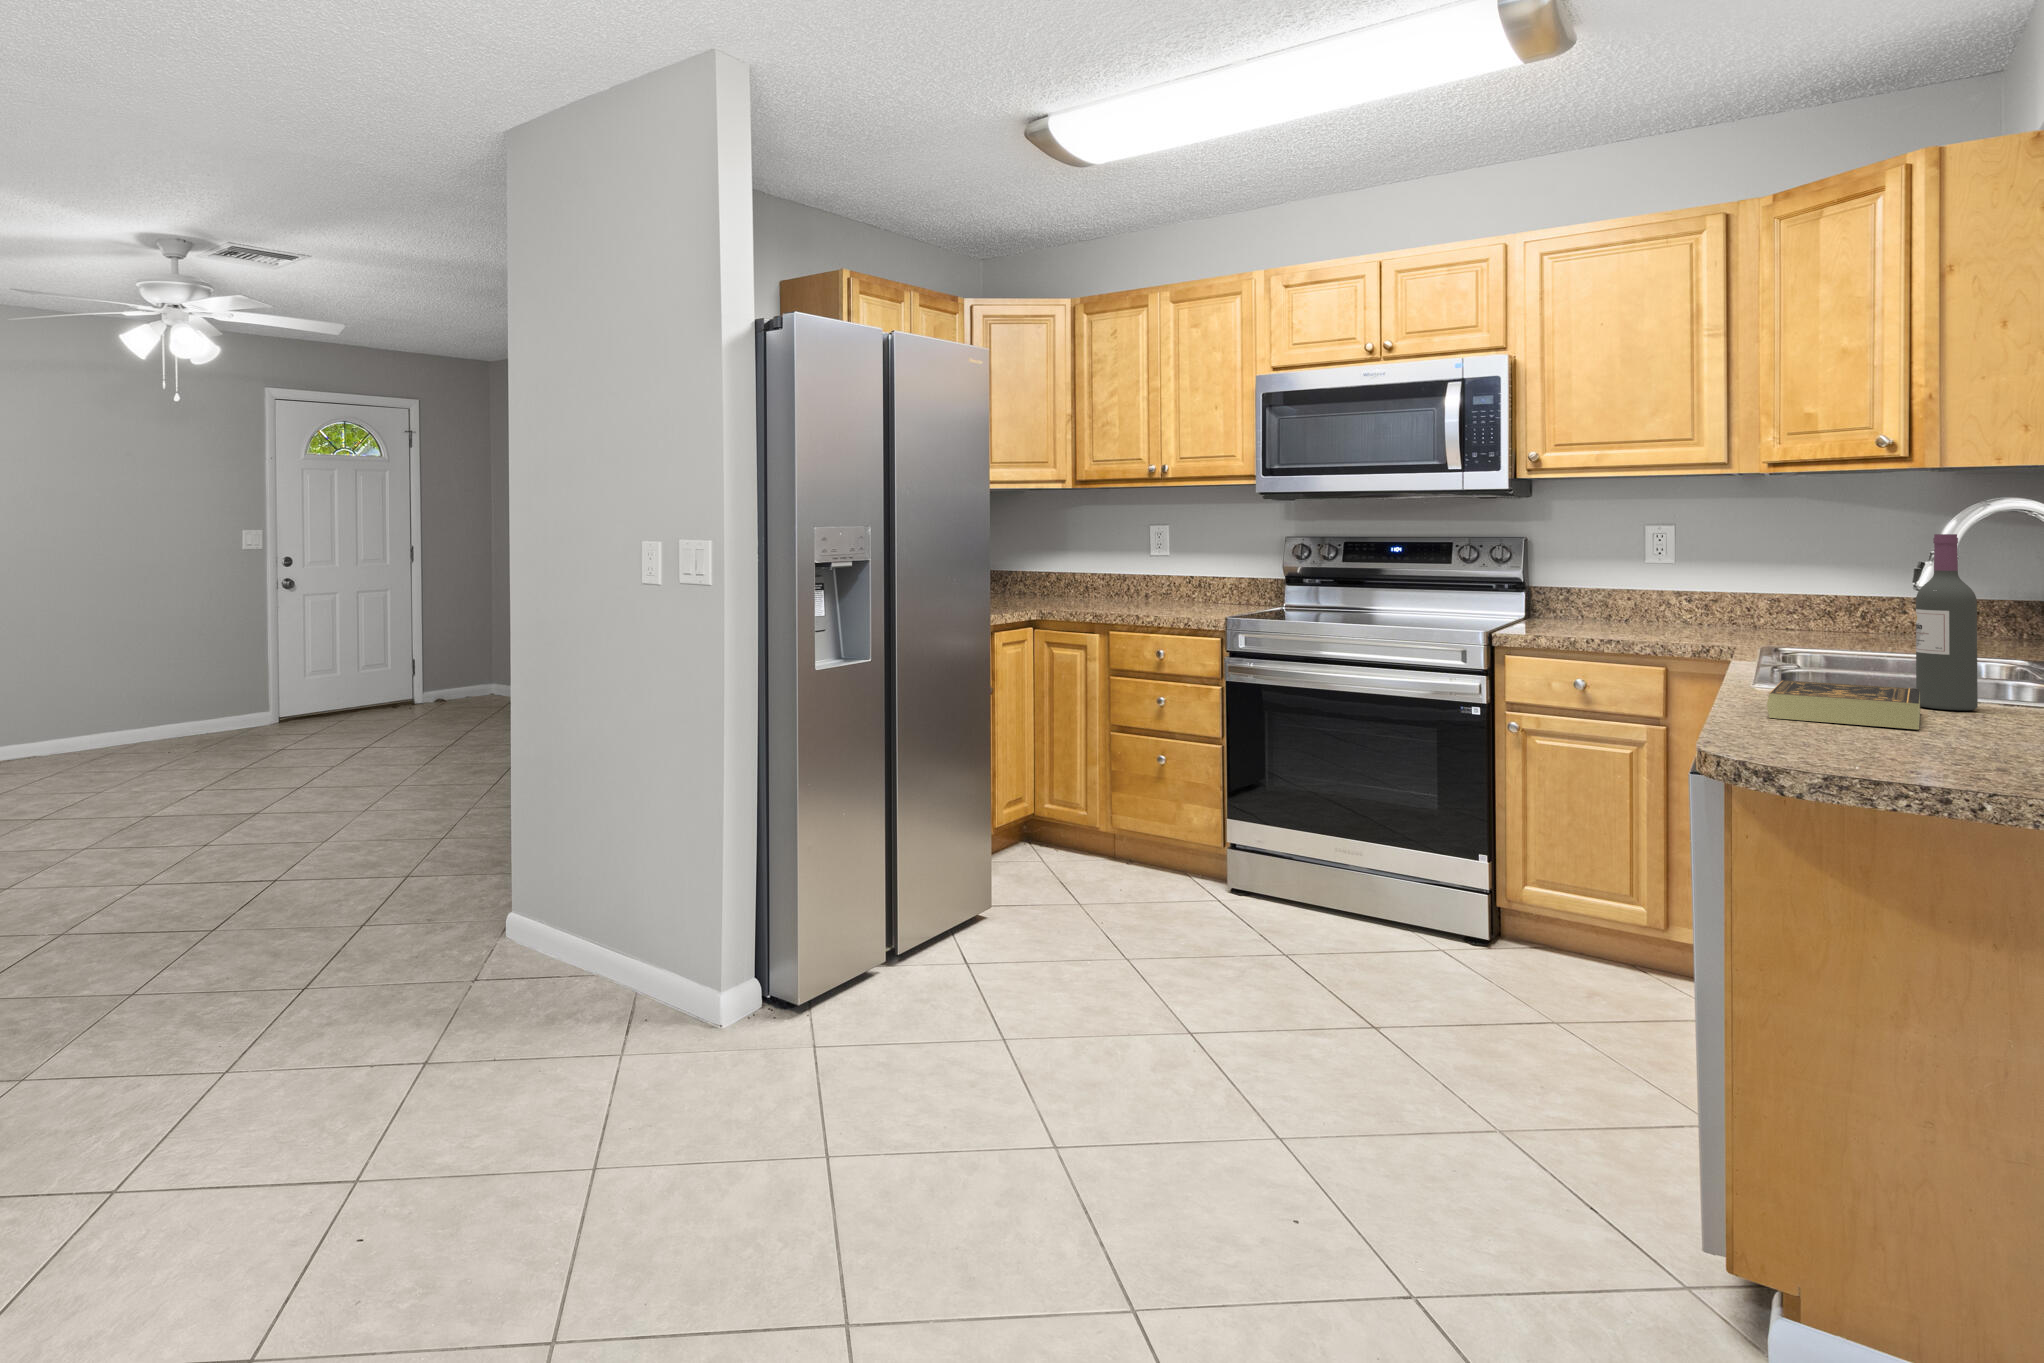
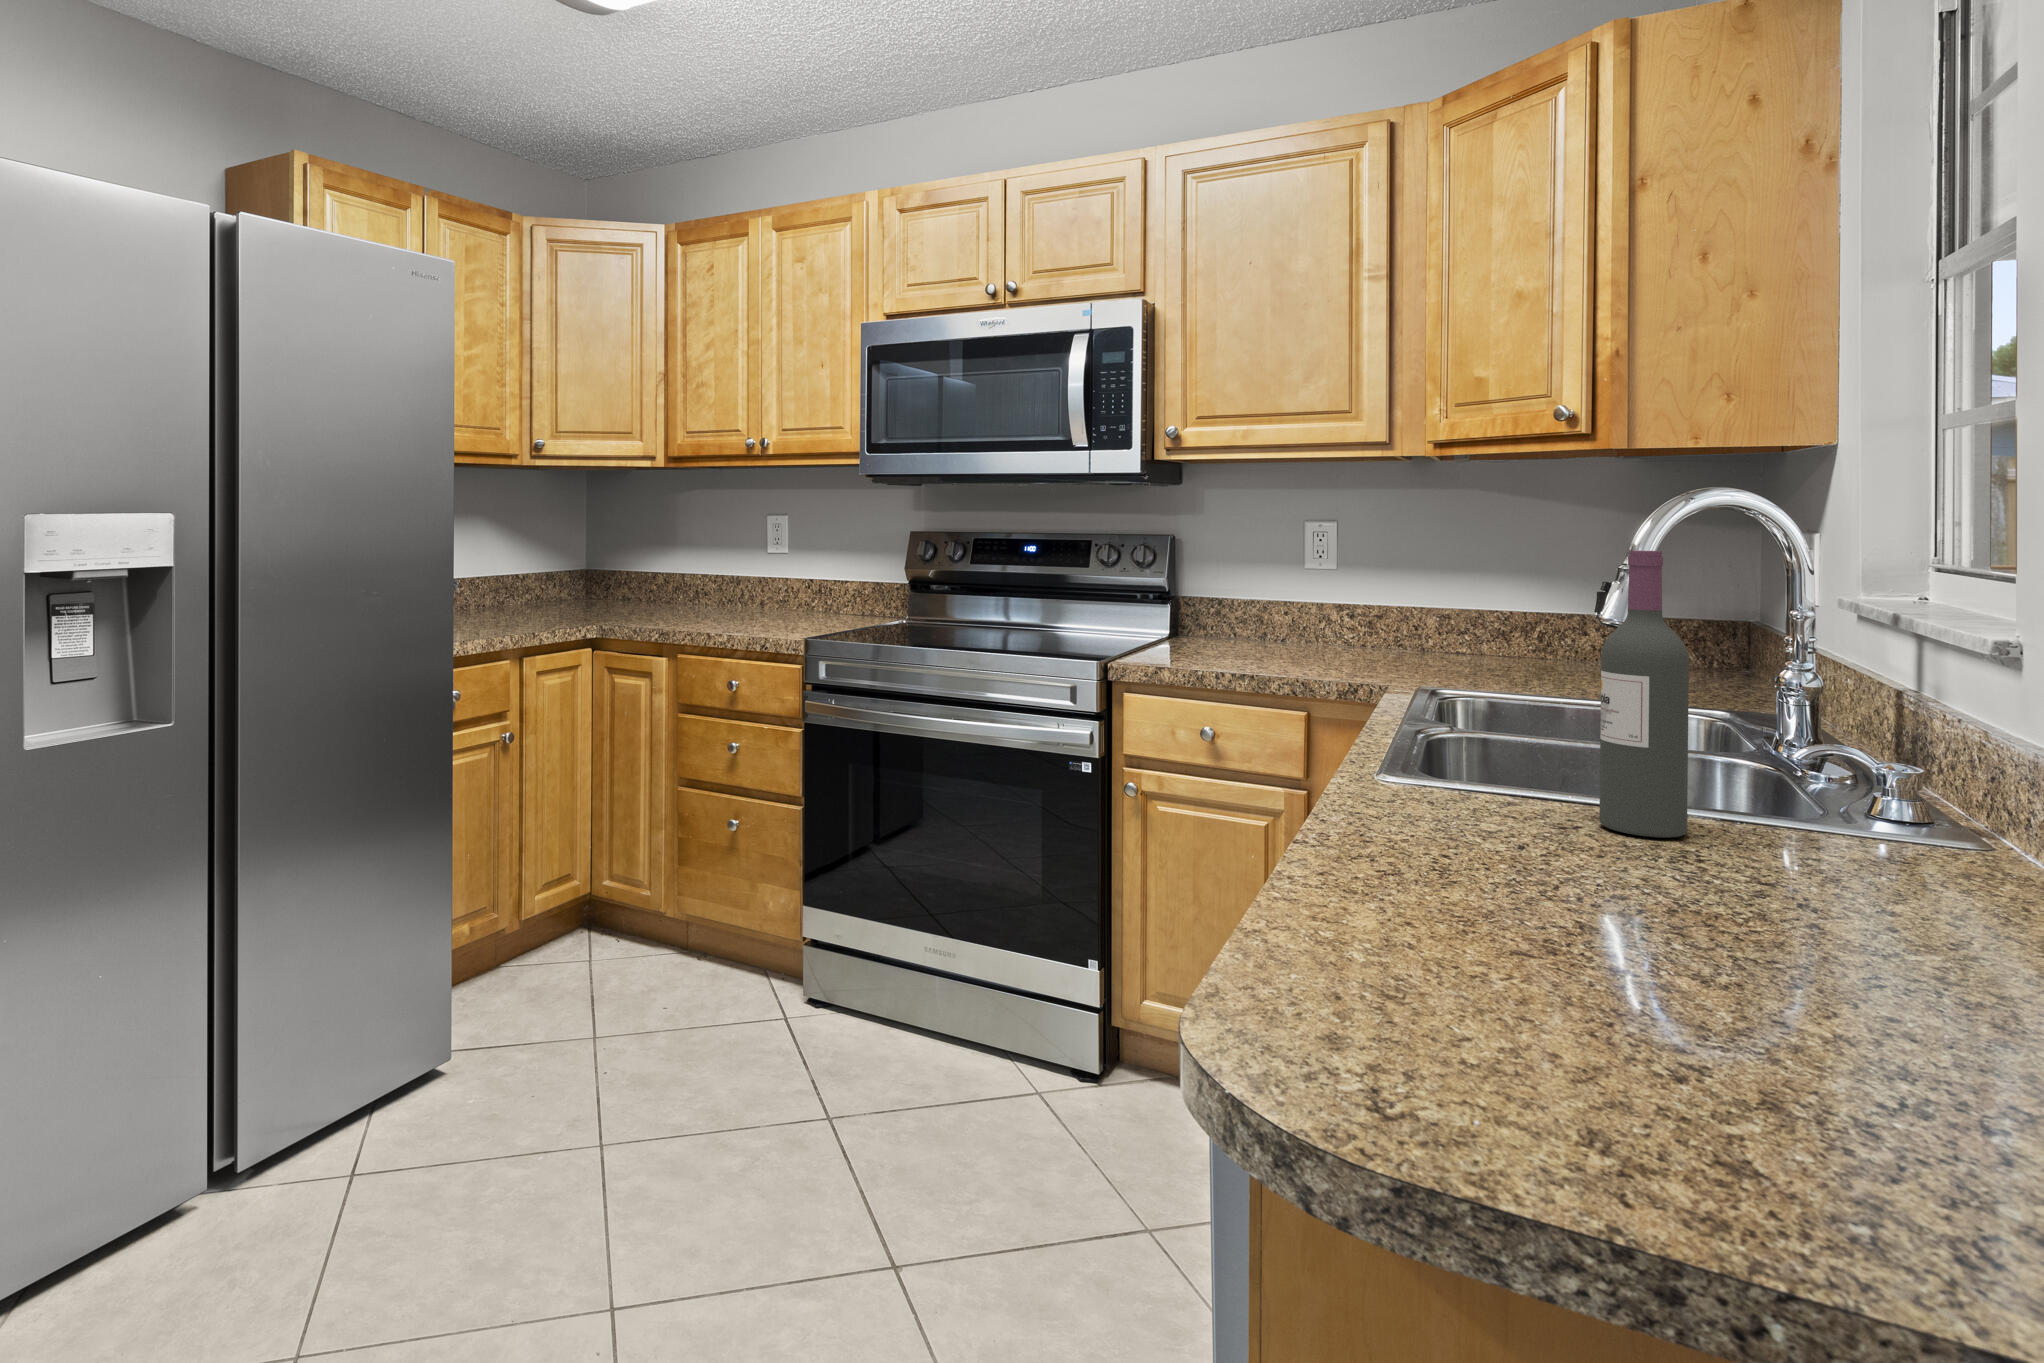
book: present [1767,680,1920,729] -> none [1367,786,1605,913]

